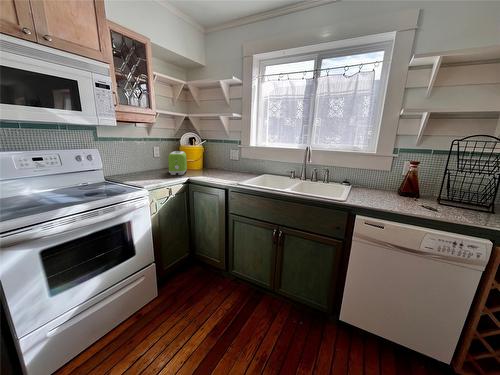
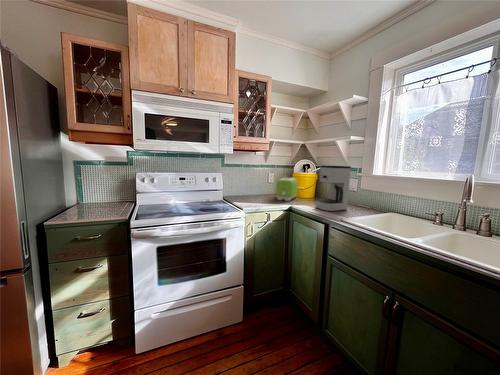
coffee maker: none [211,139,237,179] -> present [316,165,351,212]

